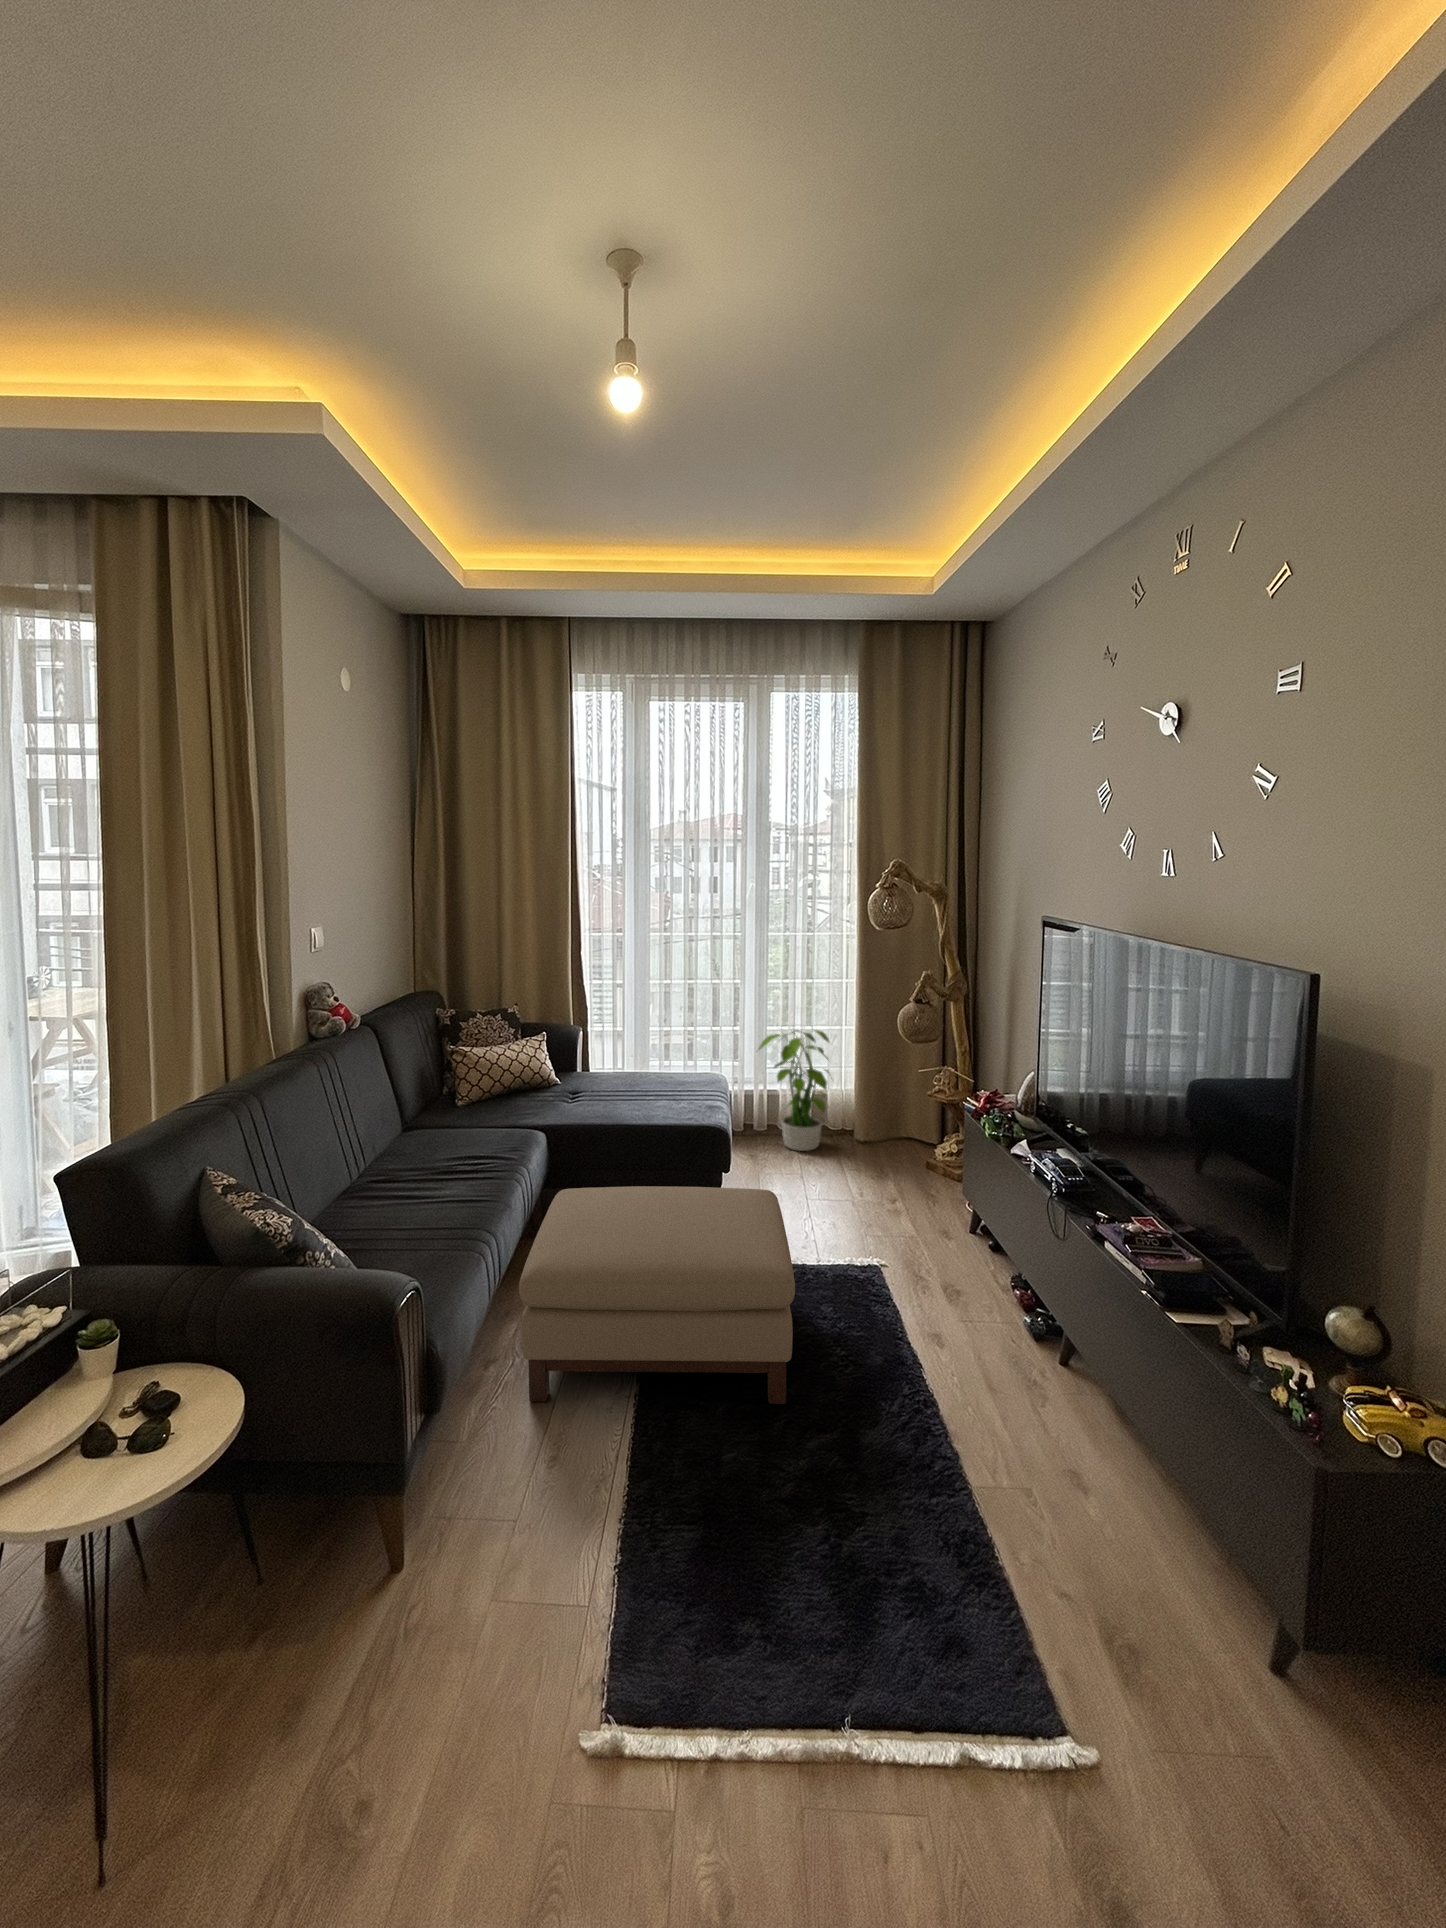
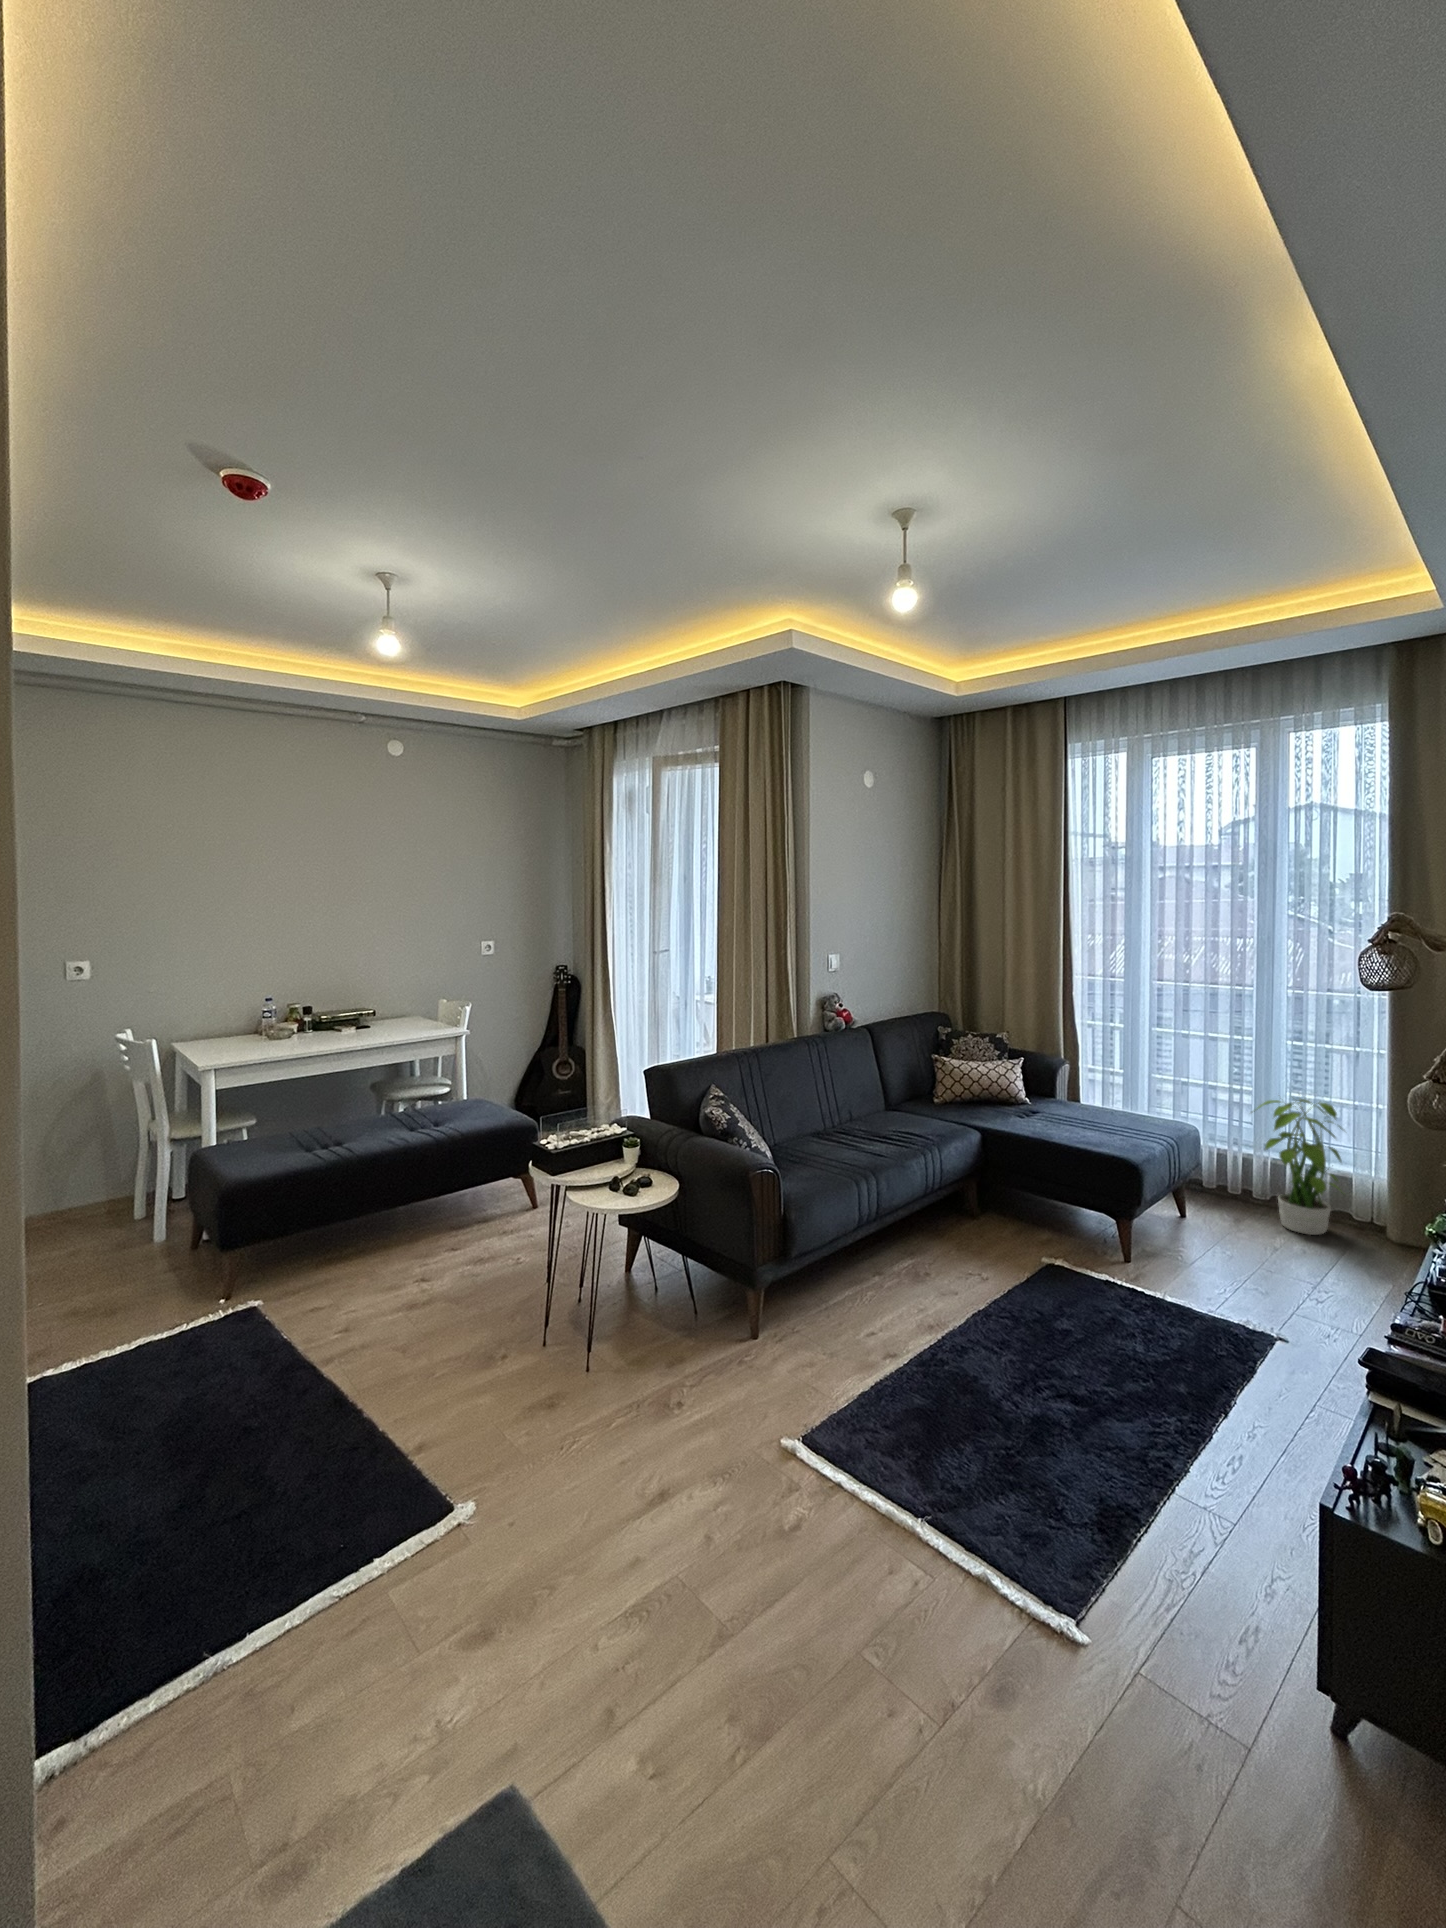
ottoman: present [519,1186,795,1404] -> none [876,1171,1135,1378]

